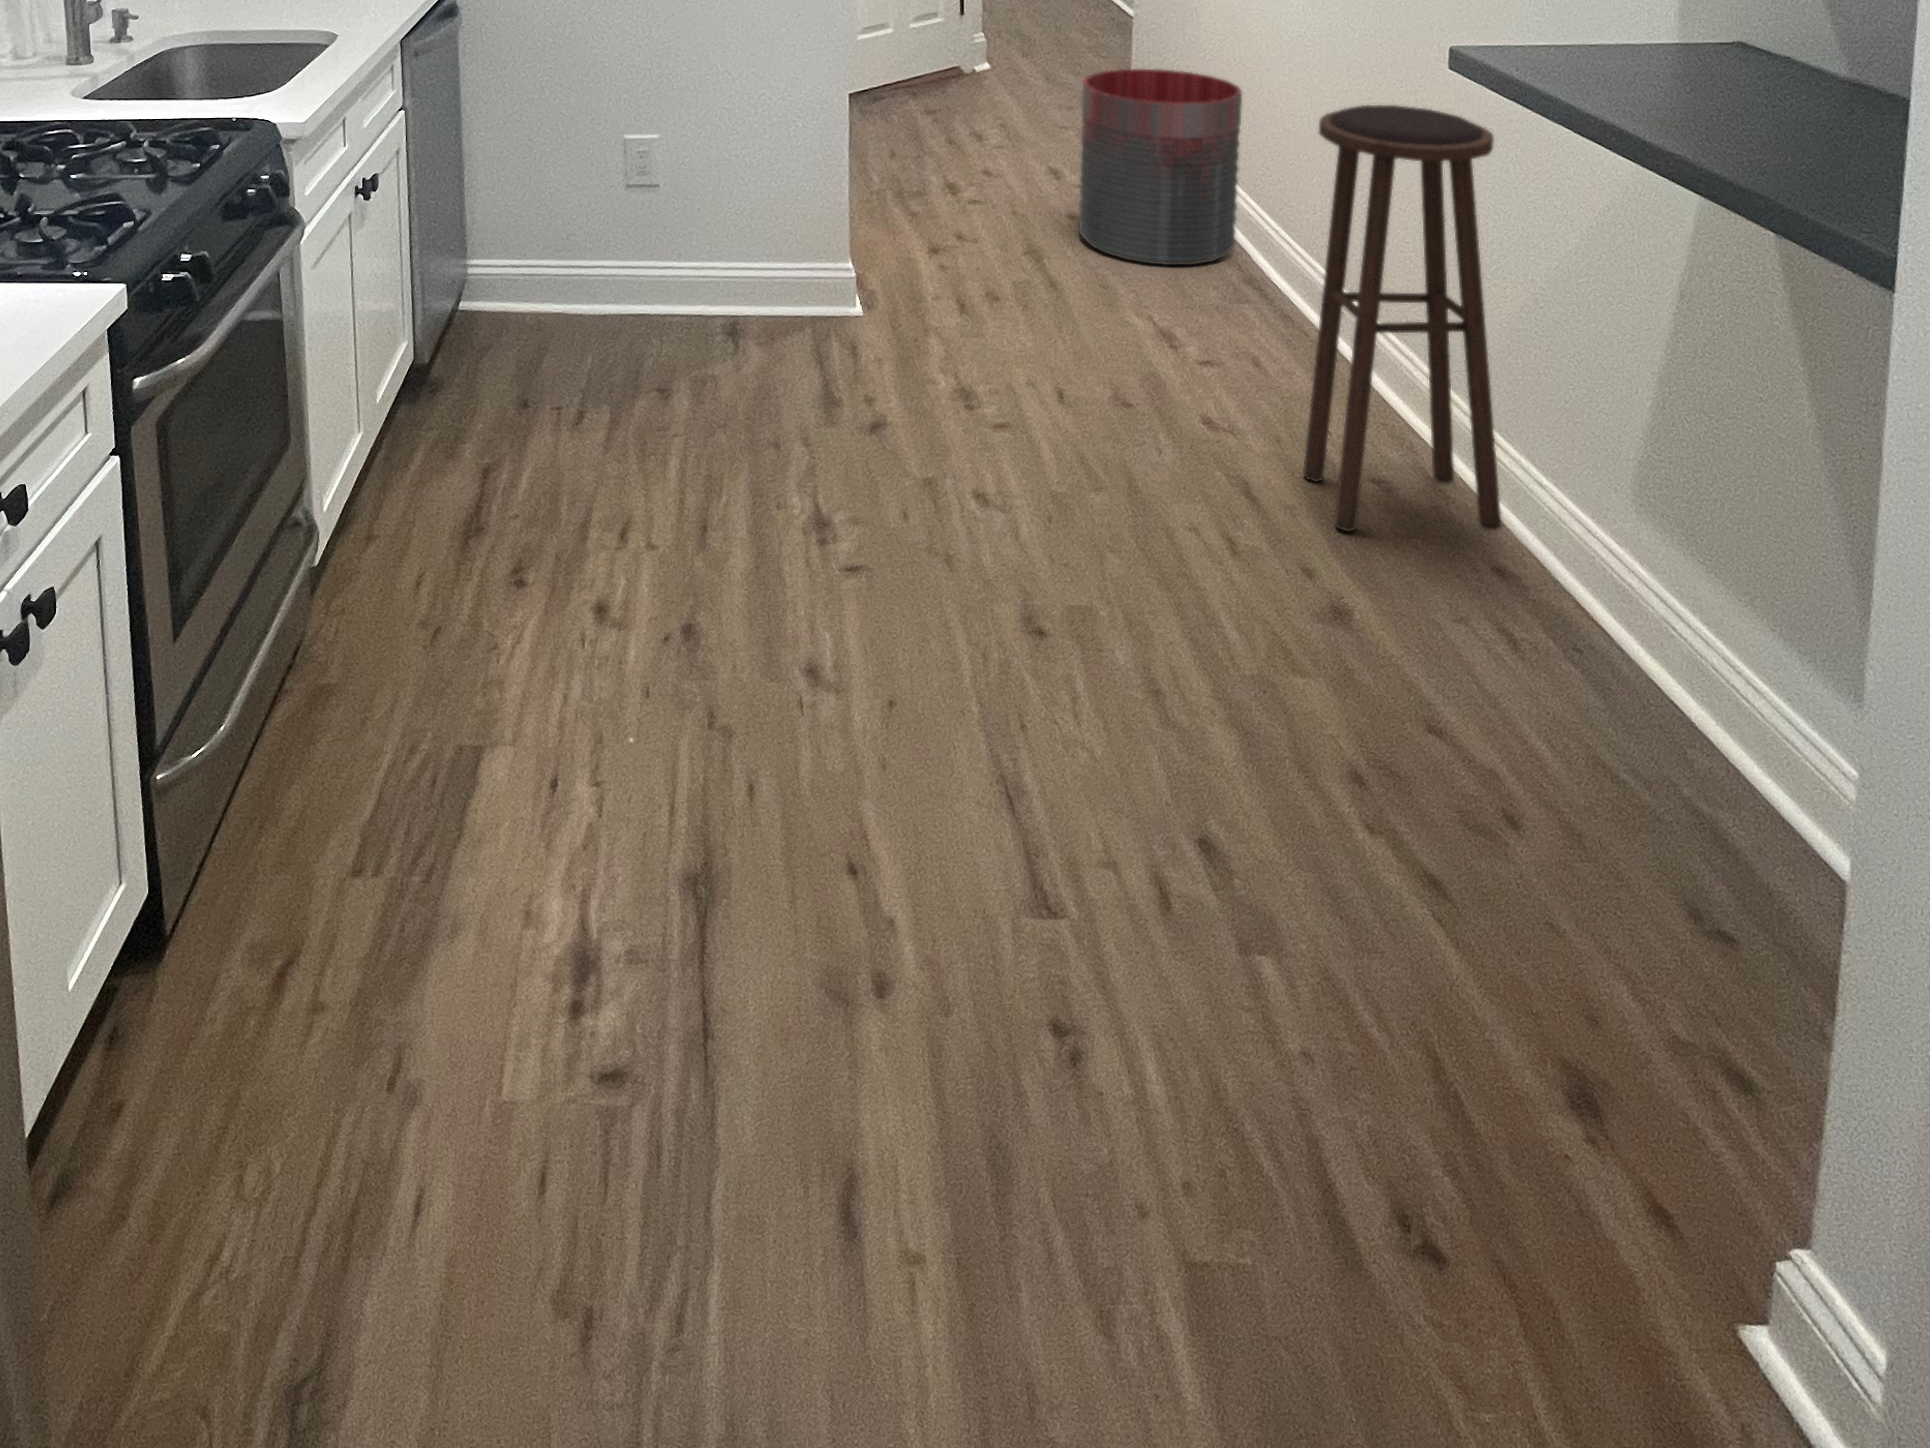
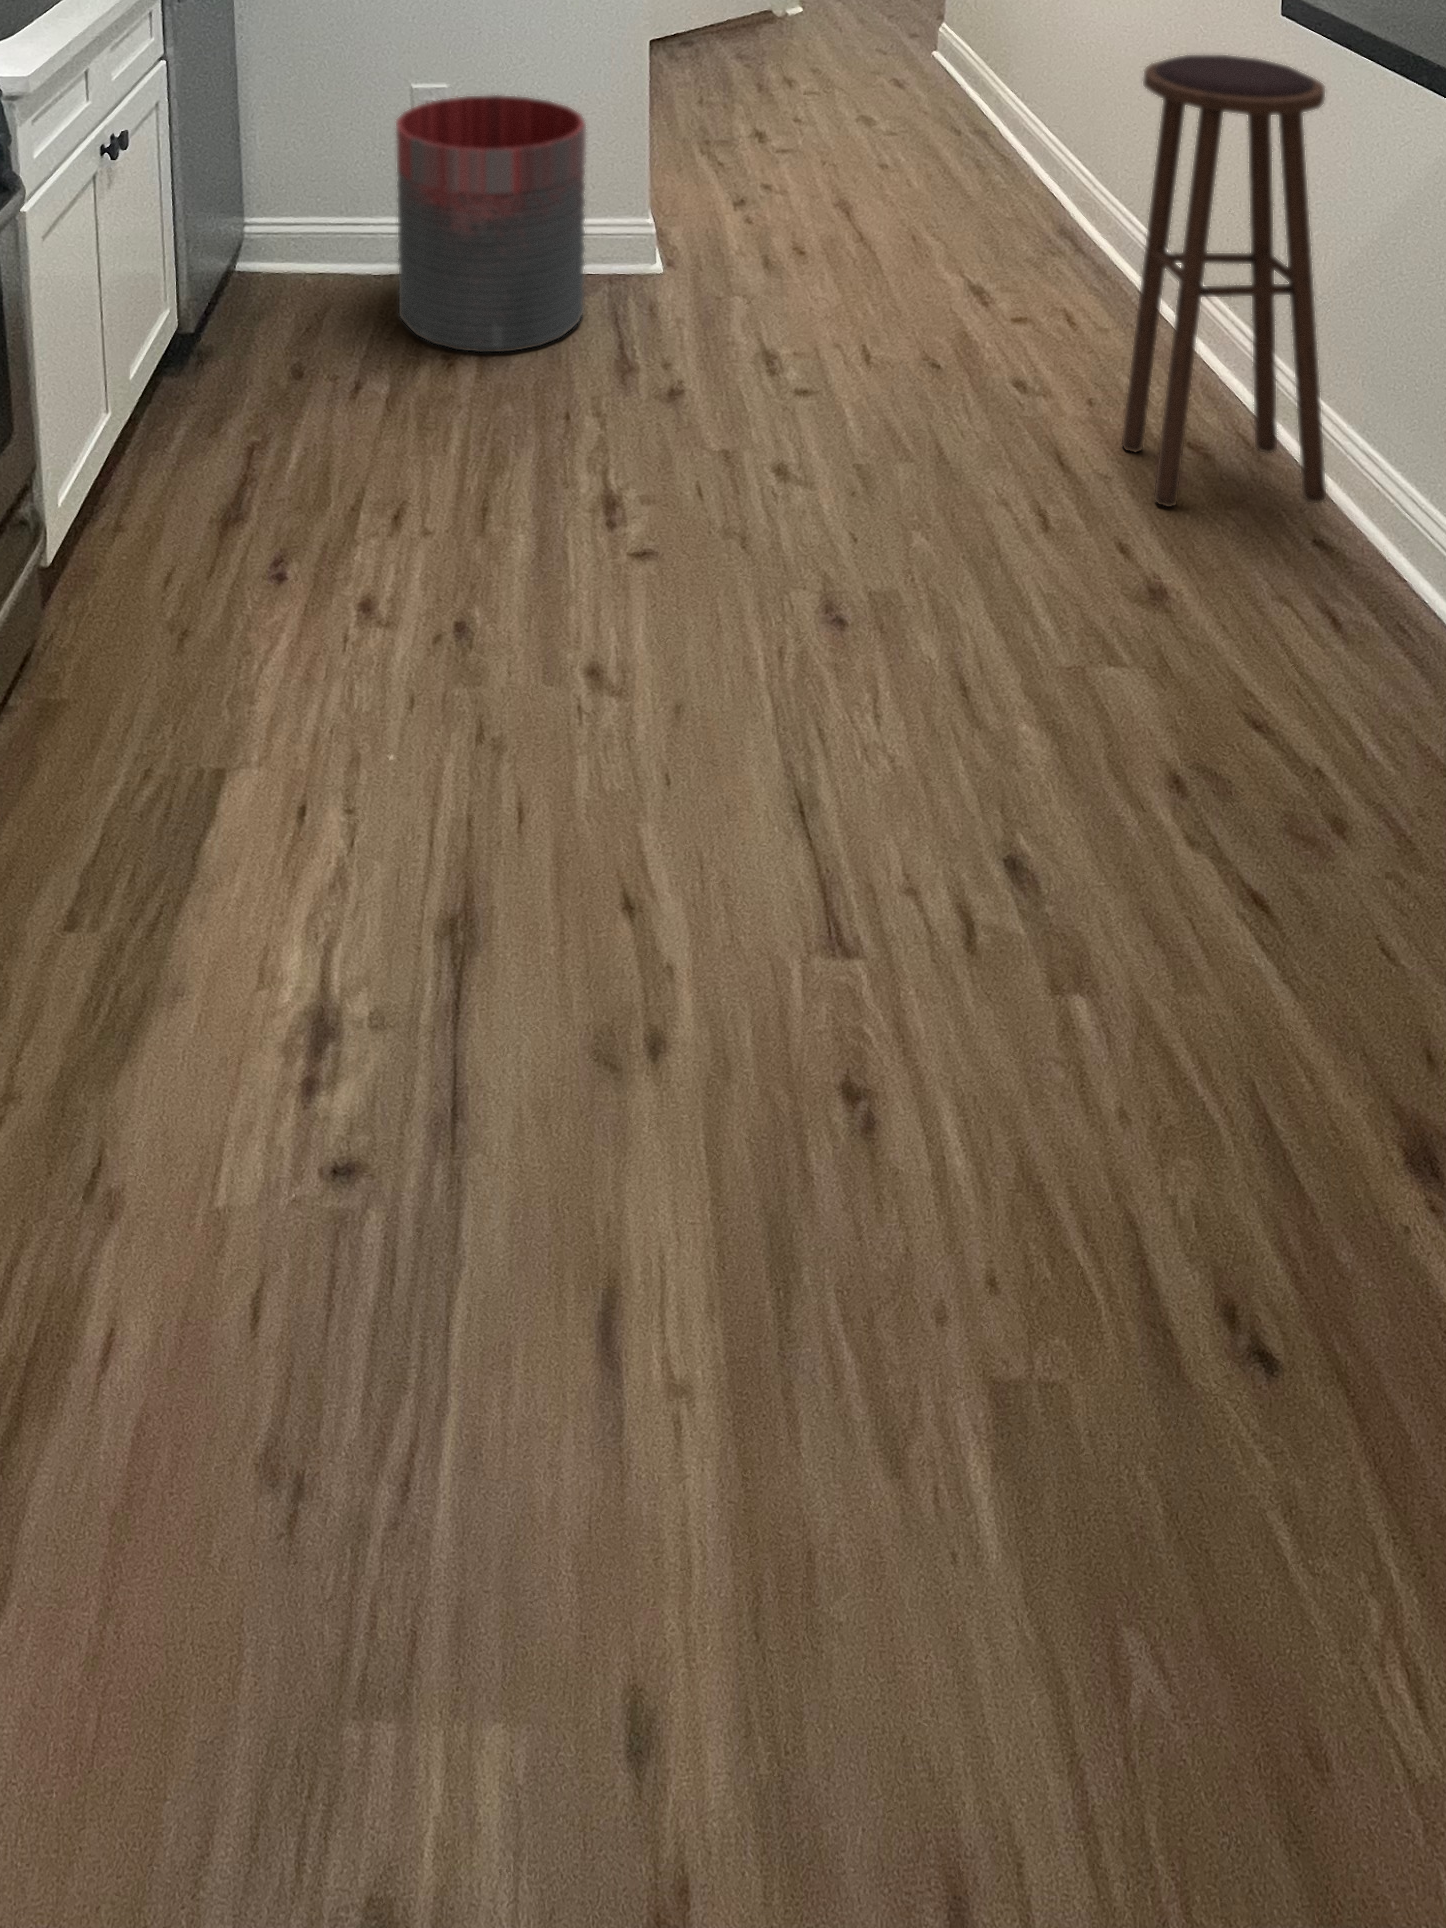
trash can: present [1079,69,1242,265] -> present [396,95,586,352]

